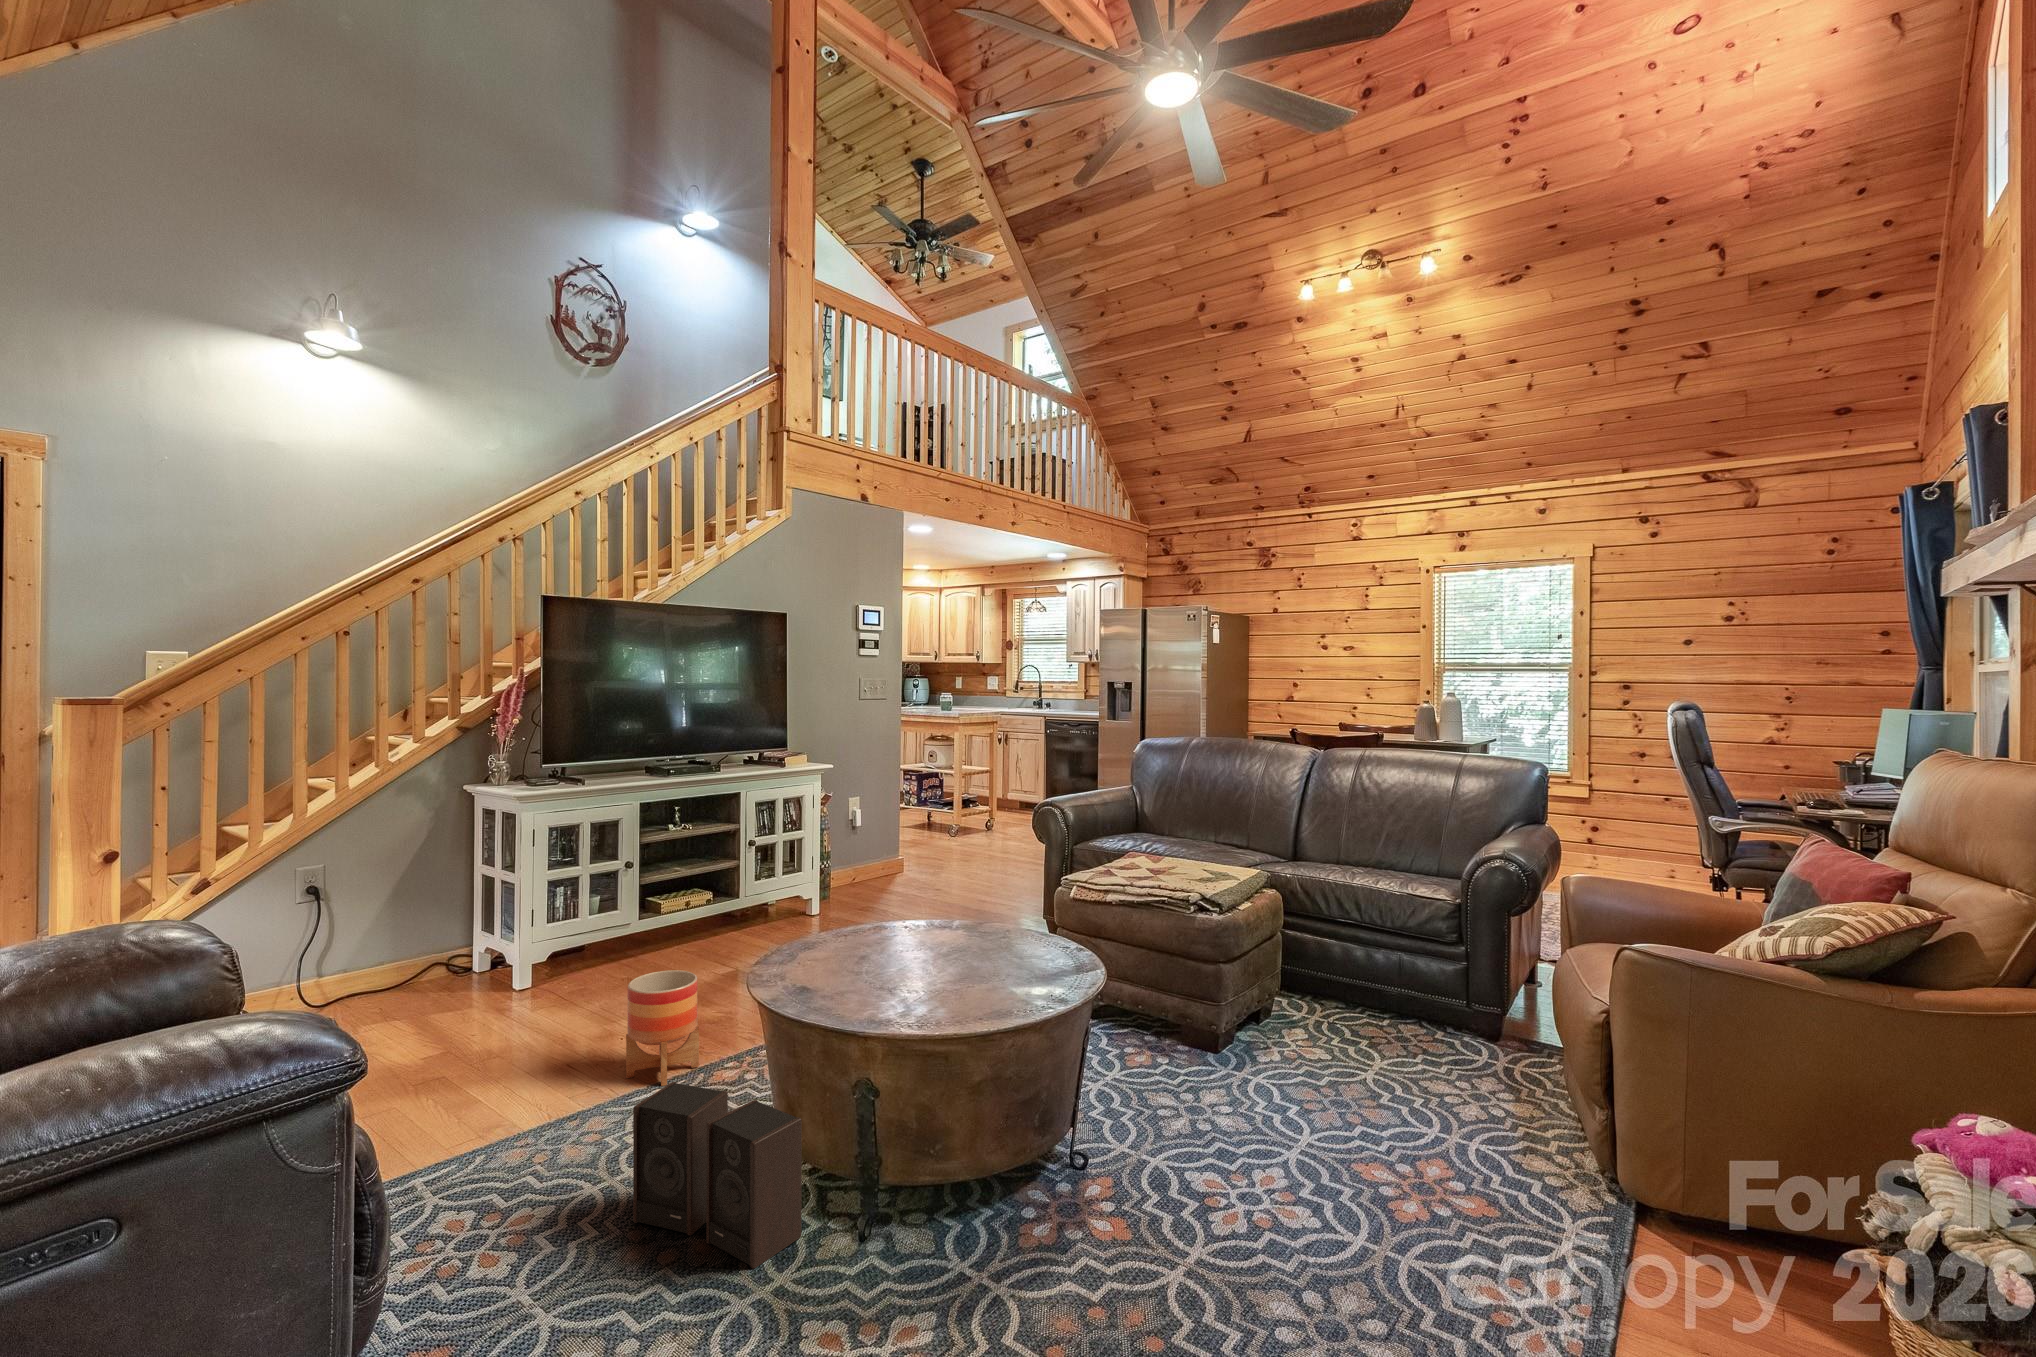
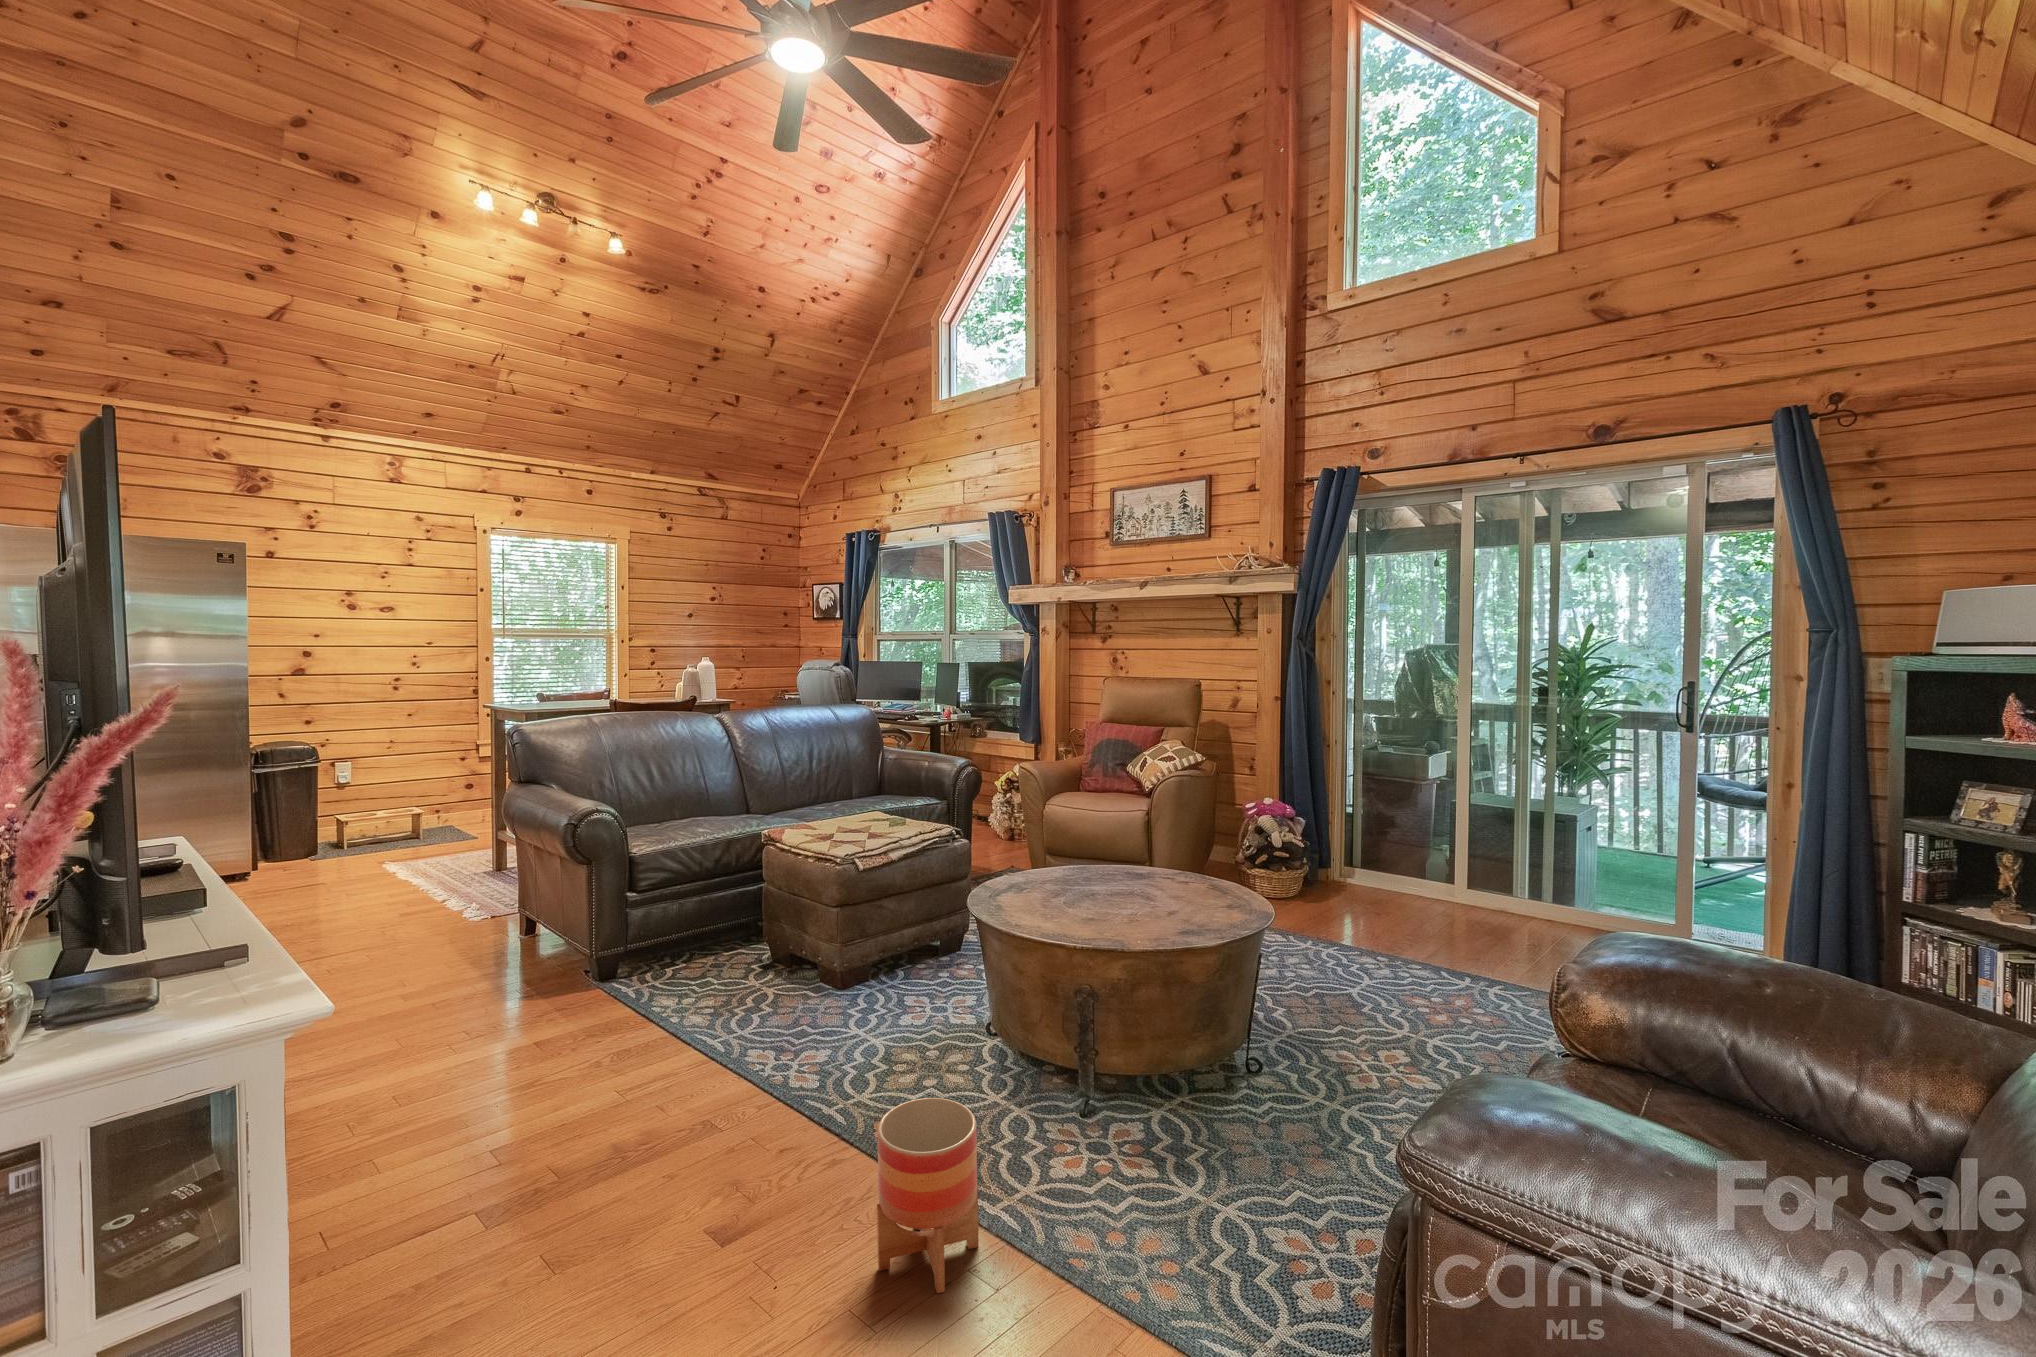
speaker: present [633,1082,802,1269] -> none [1237,1003,1328,1186]

